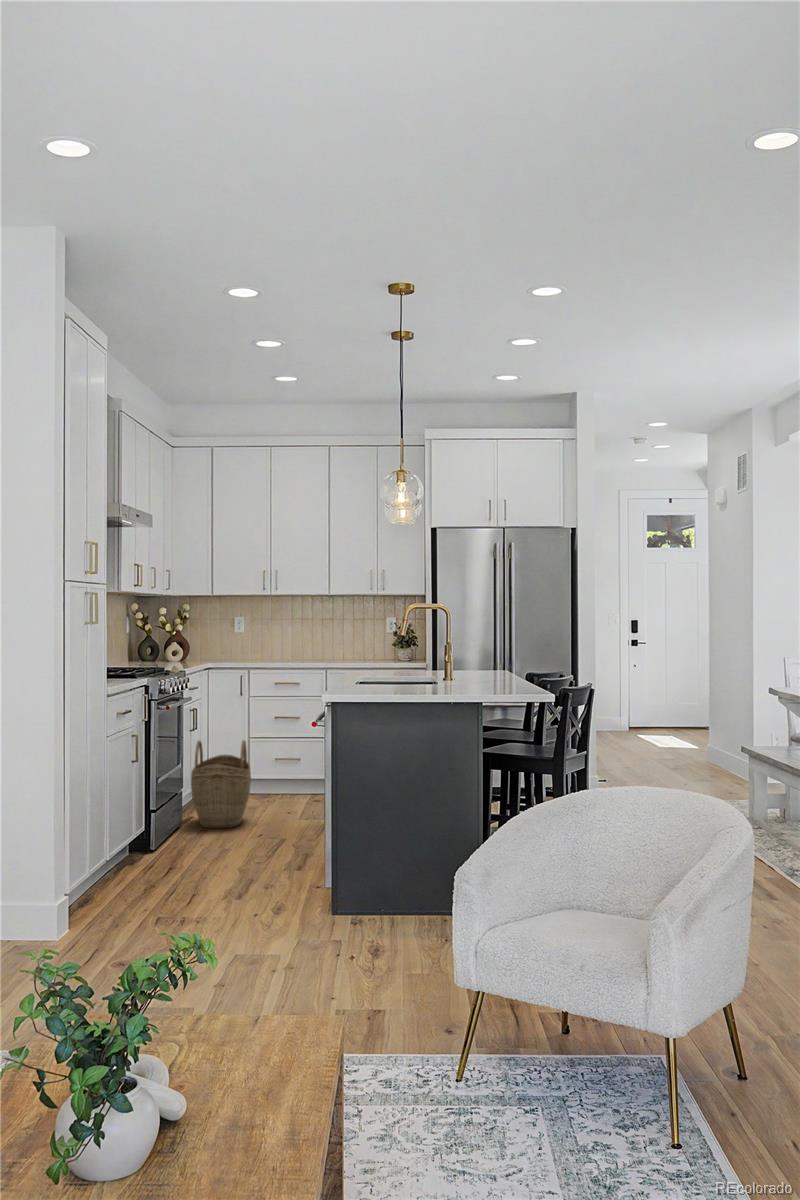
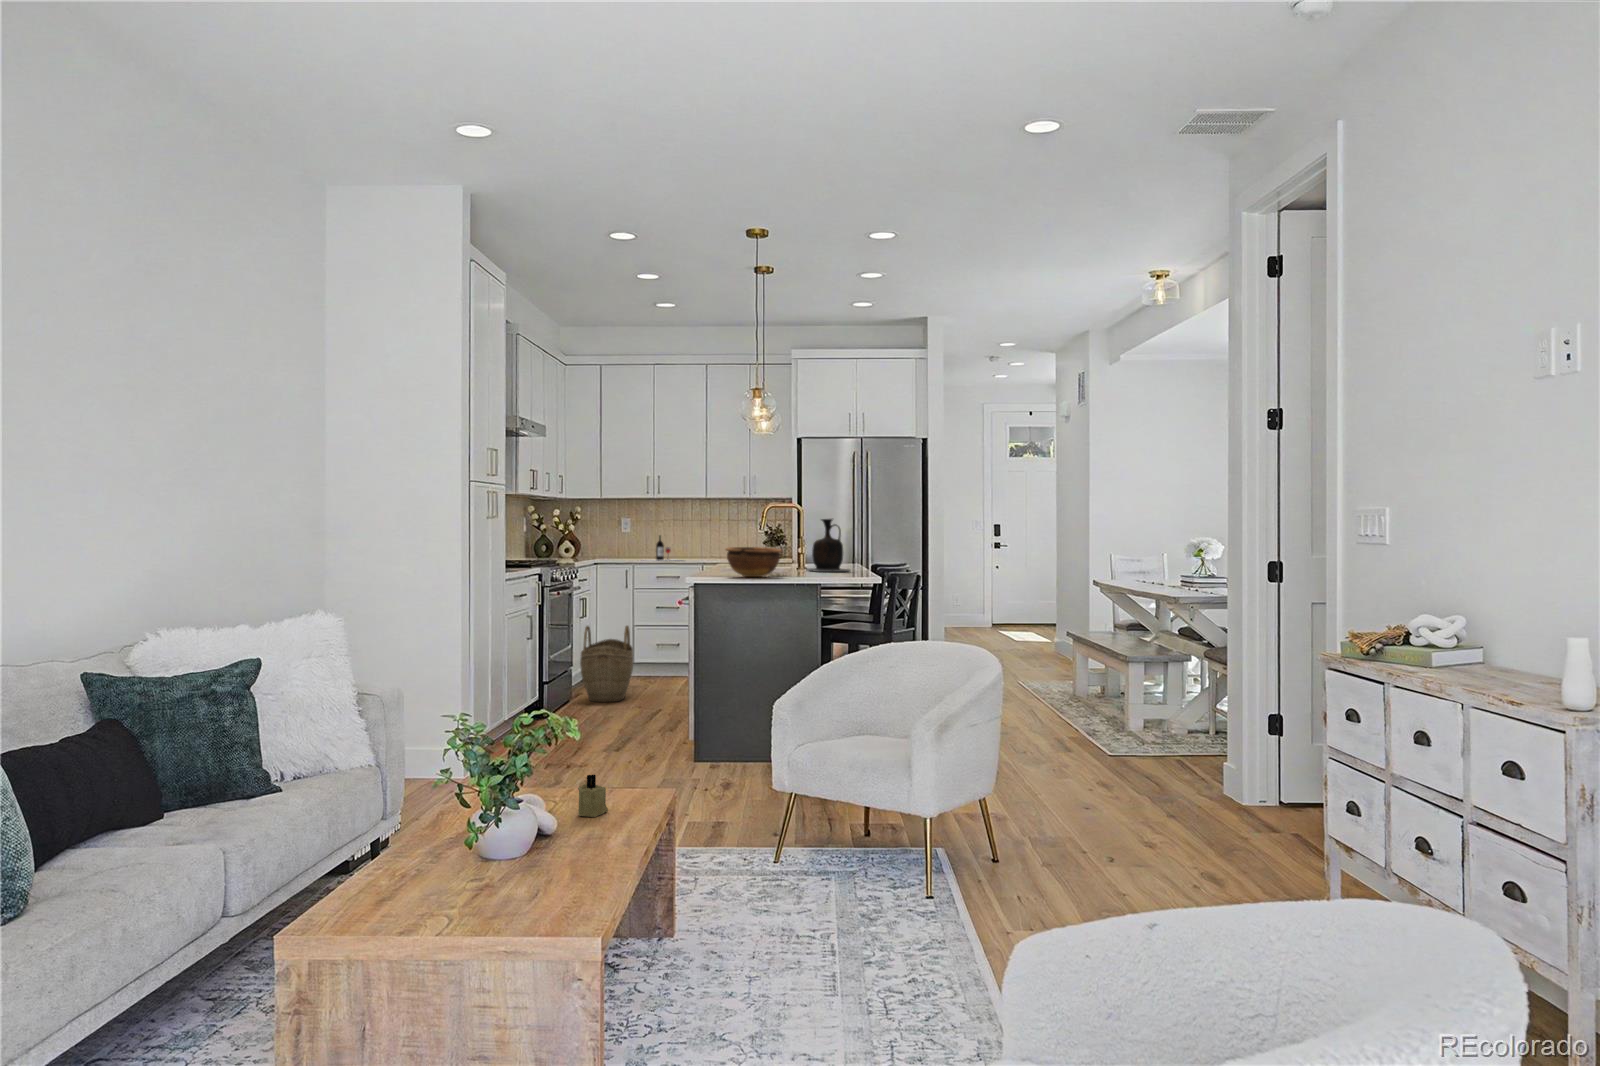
vase: none [455,622,508,684] -> present [807,519,850,572]
wine bottle: none [253,636,309,665] -> present [655,536,671,561]
bowl: none [368,659,436,695] -> present [726,547,782,577]
candle: none [212,1009,255,1074] -> present [578,775,608,817]

